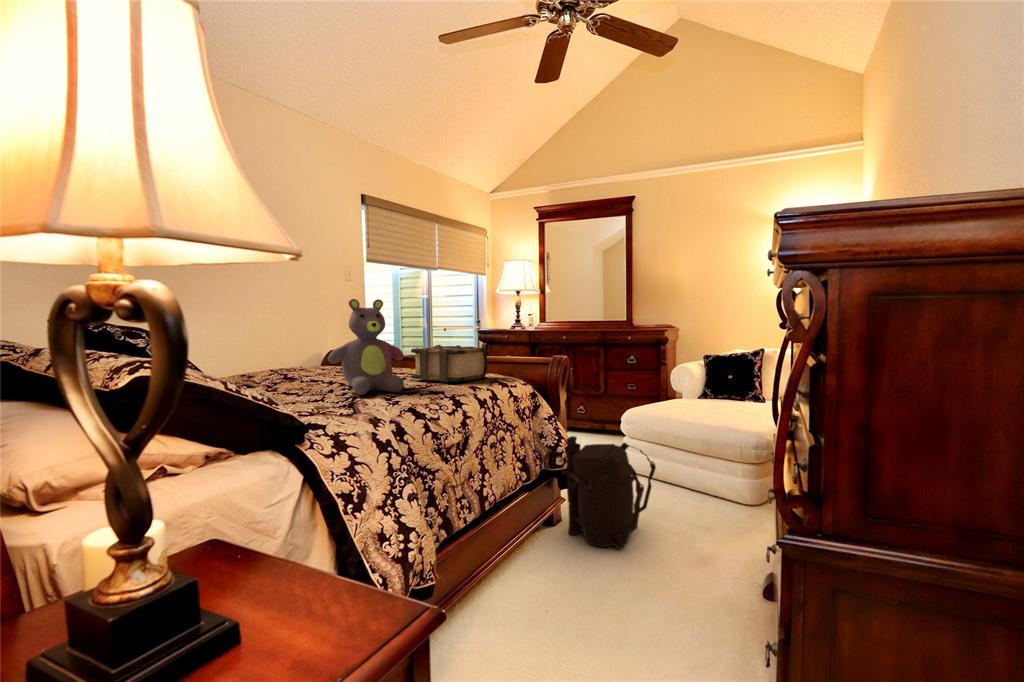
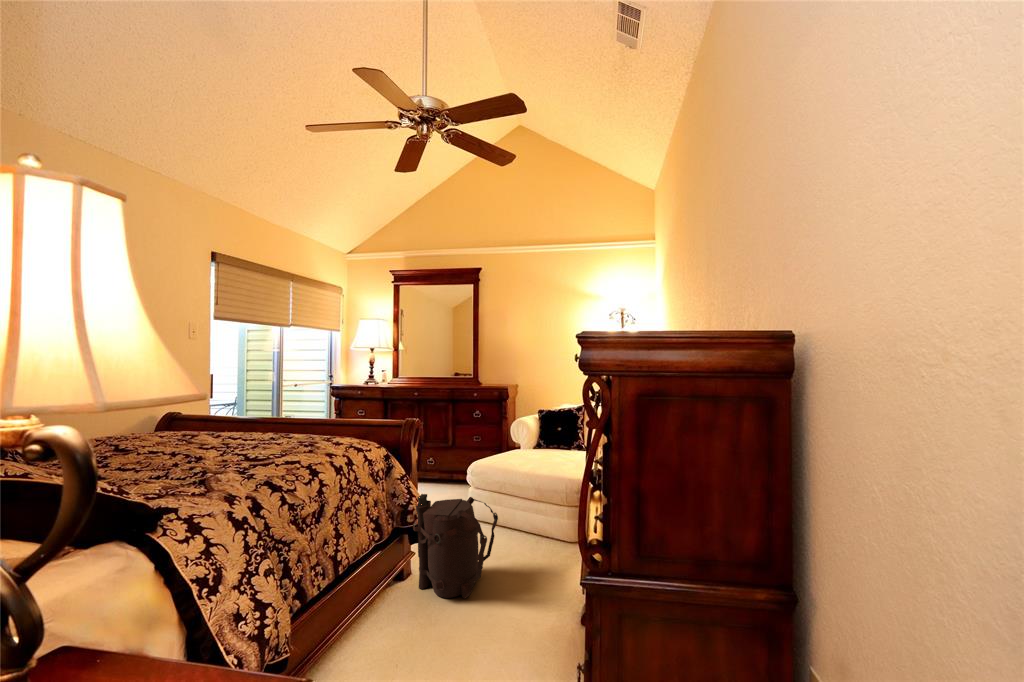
stuffed bear: present [328,299,404,395] -> none [175,372,258,469]
book: present [411,345,487,382] -> none [264,412,343,450]

